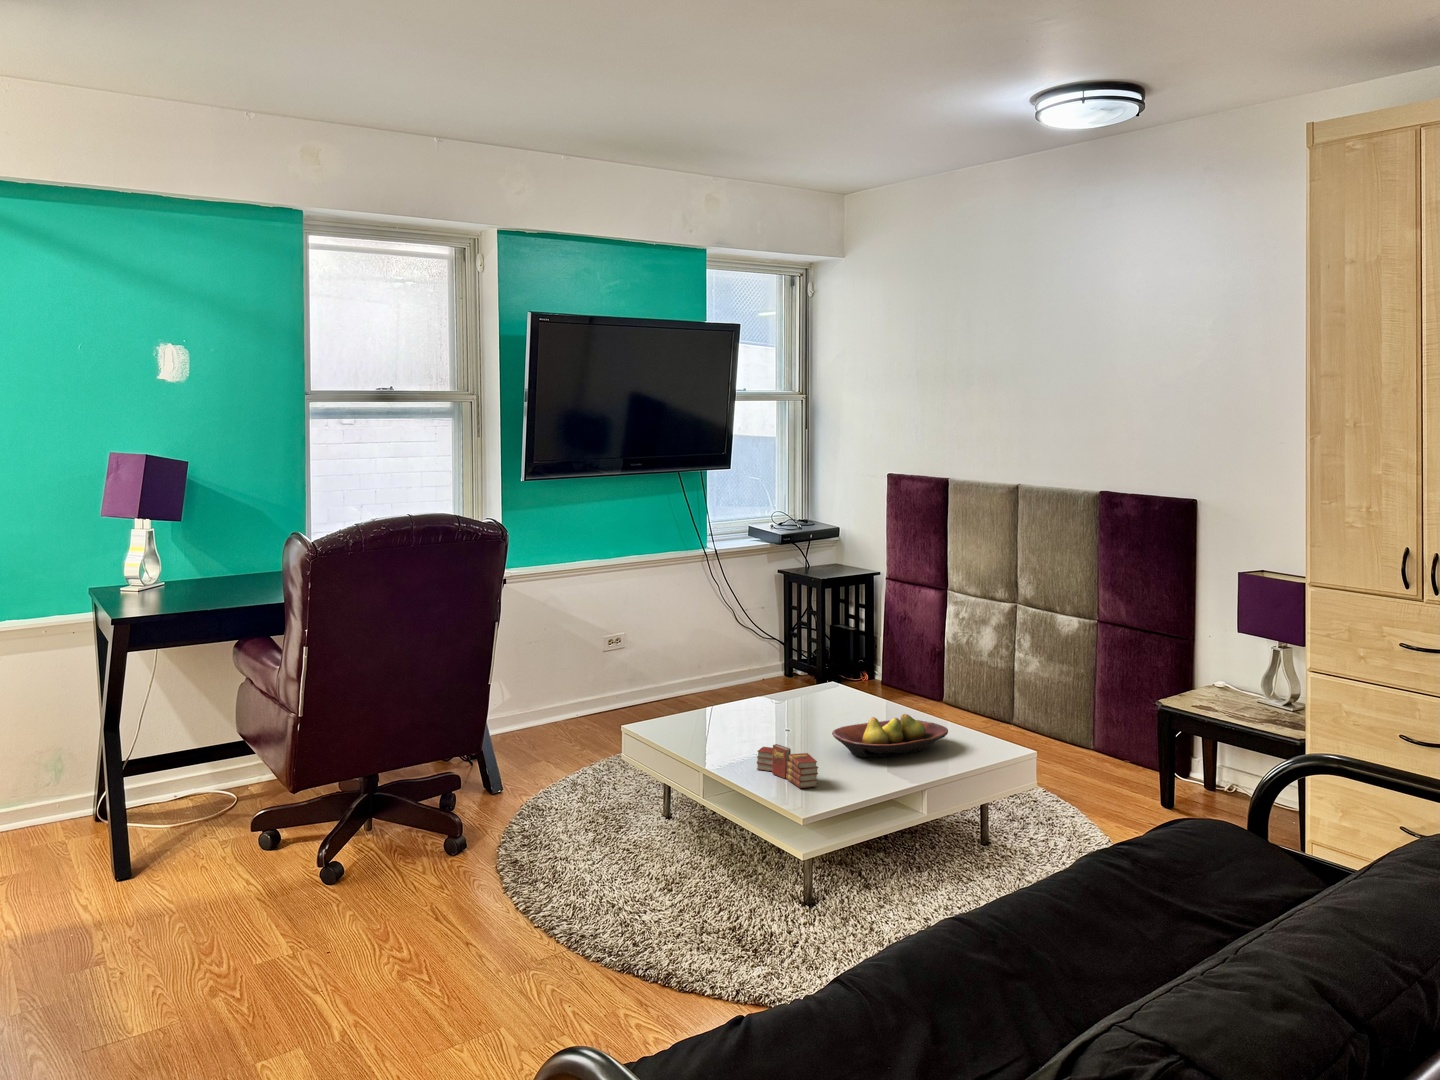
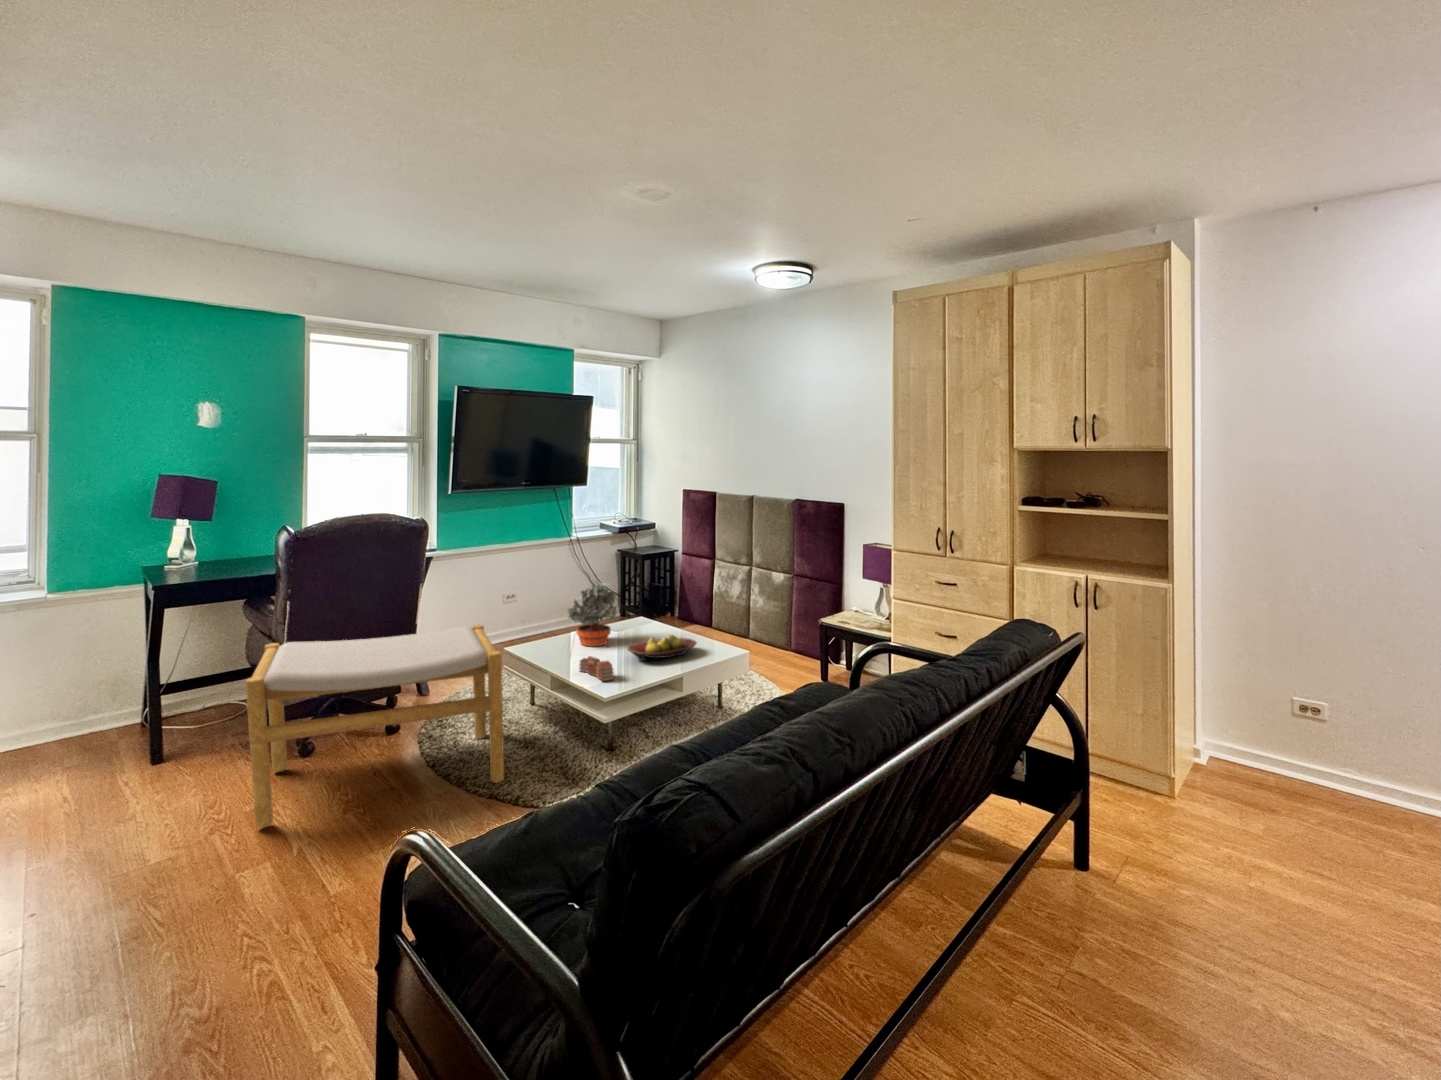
potted plant: none [728,617,810,728] -> present [568,580,616,647]
footstool: none [269,684,647,992] -> present [246,625,504,828]

